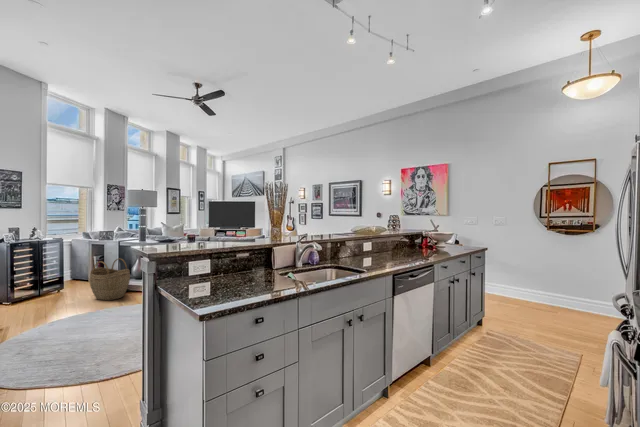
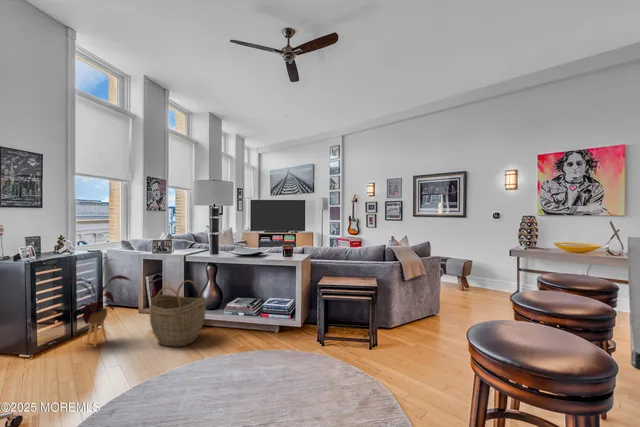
house plant: none [32,243,79,300] -> present [71,273,130,347]

